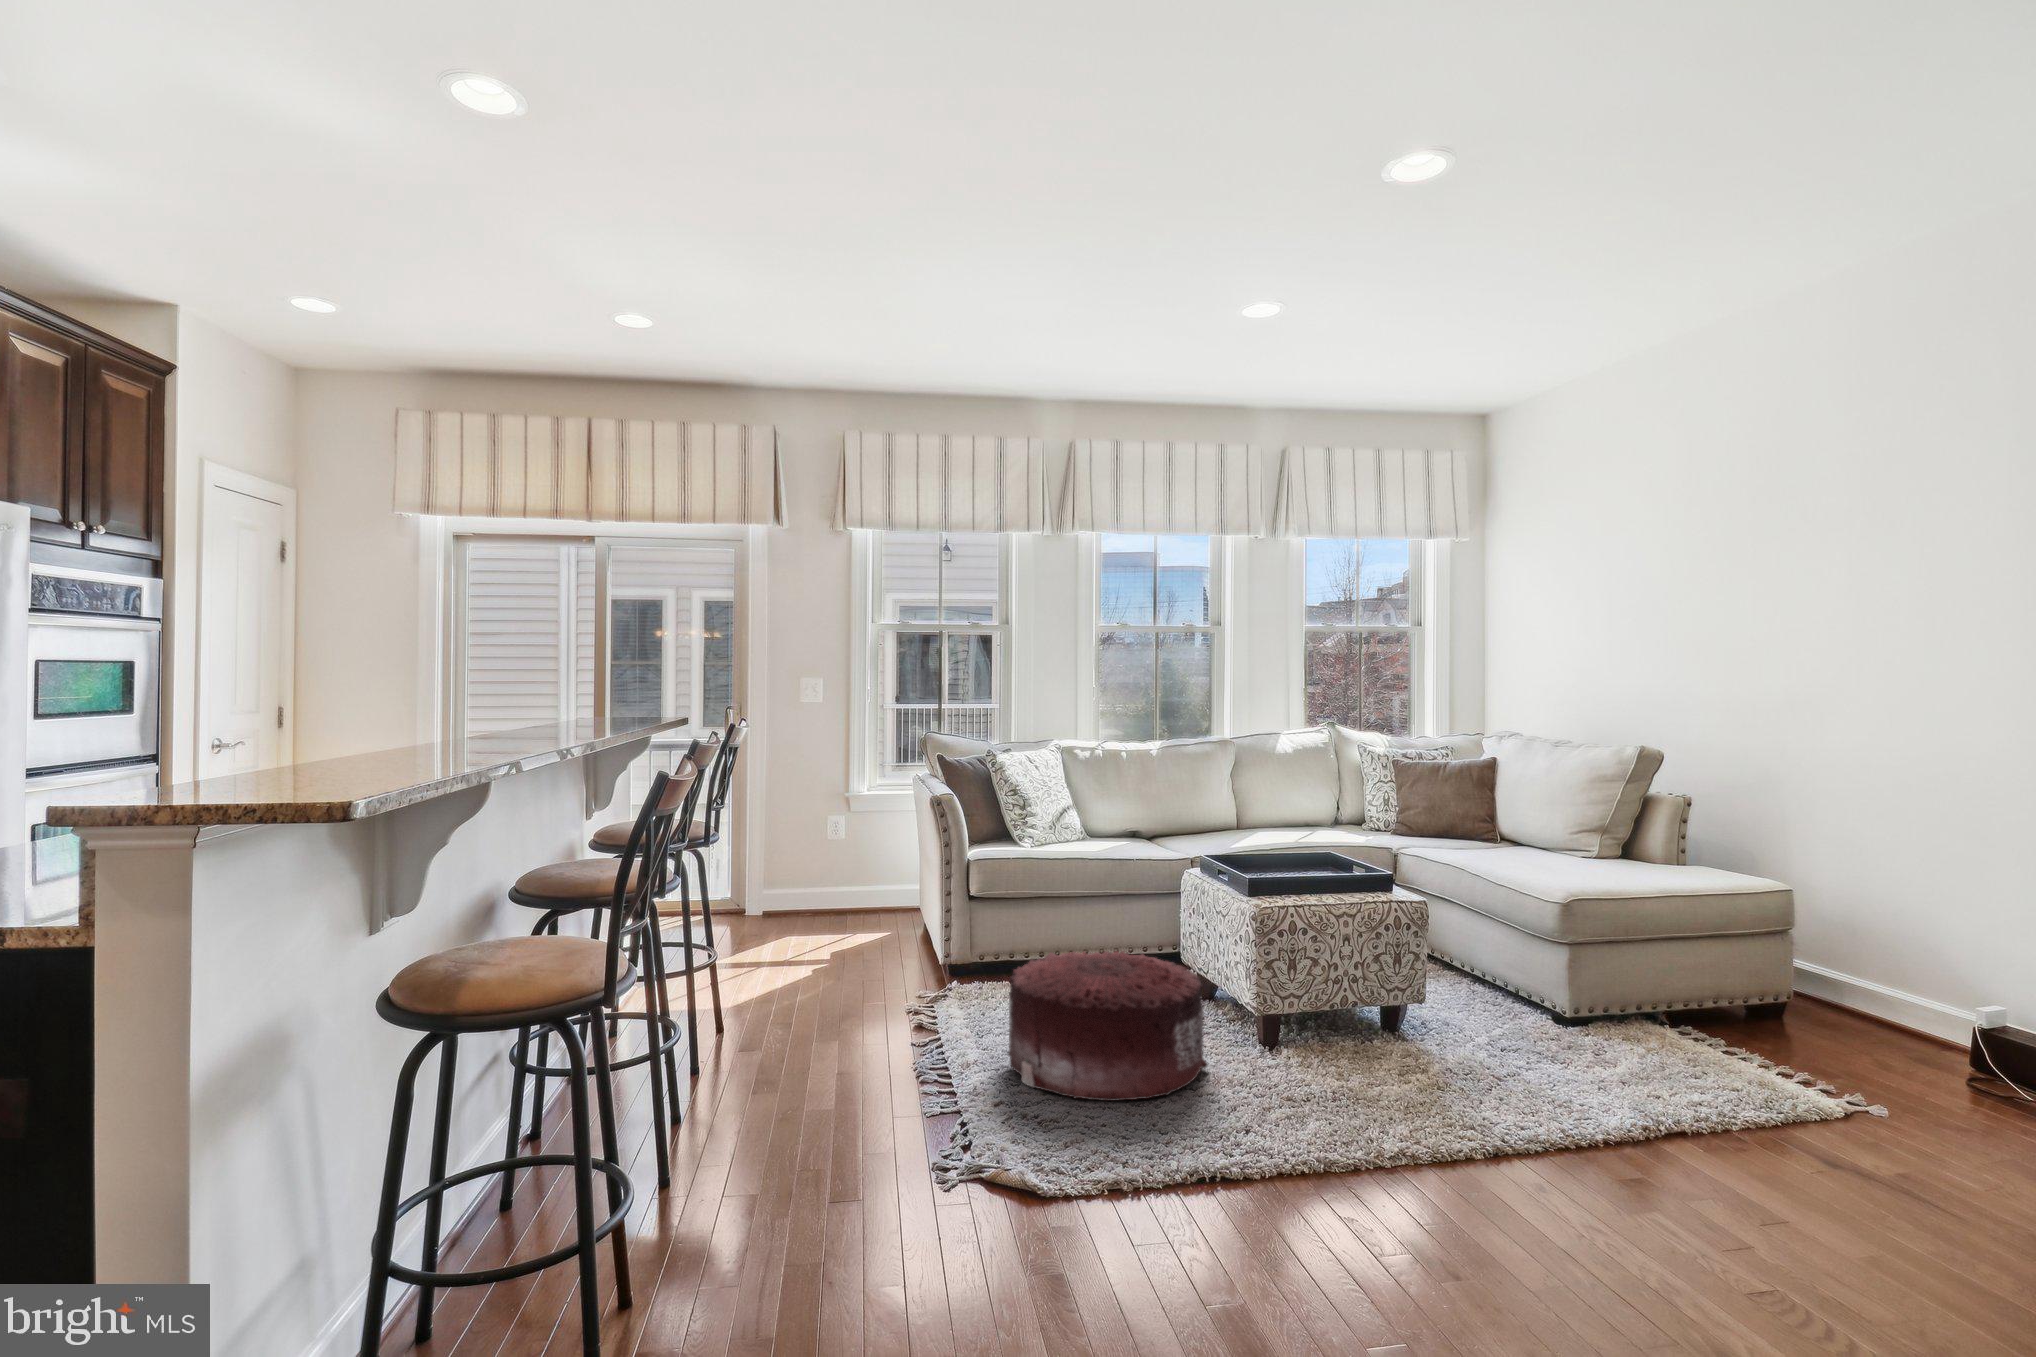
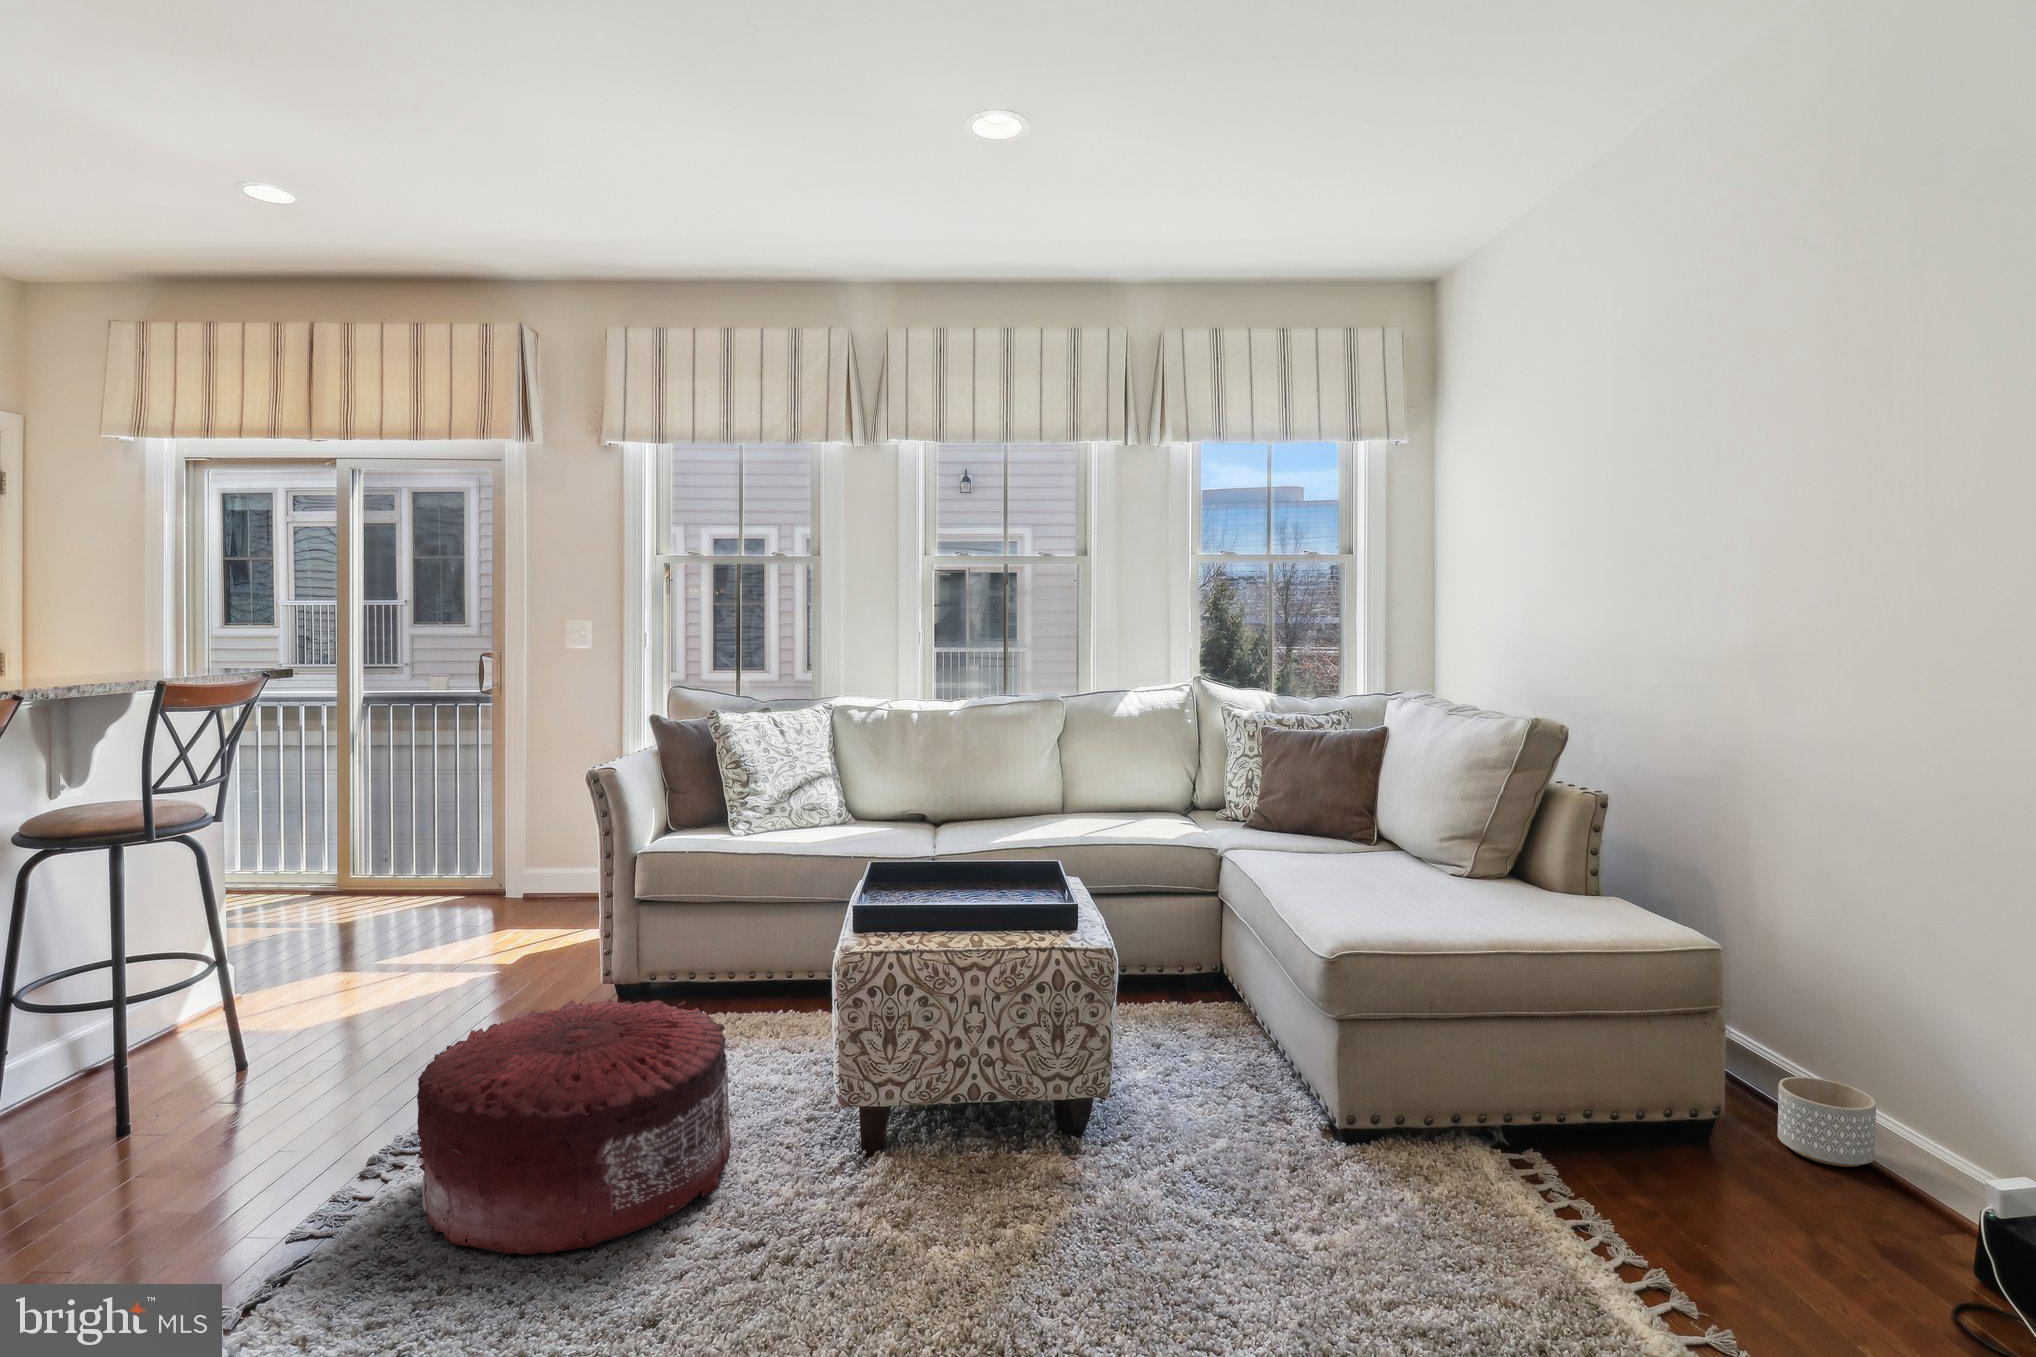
planter: none [1825,975,1889,1025] -> present [1778,1077,1876,1167]

